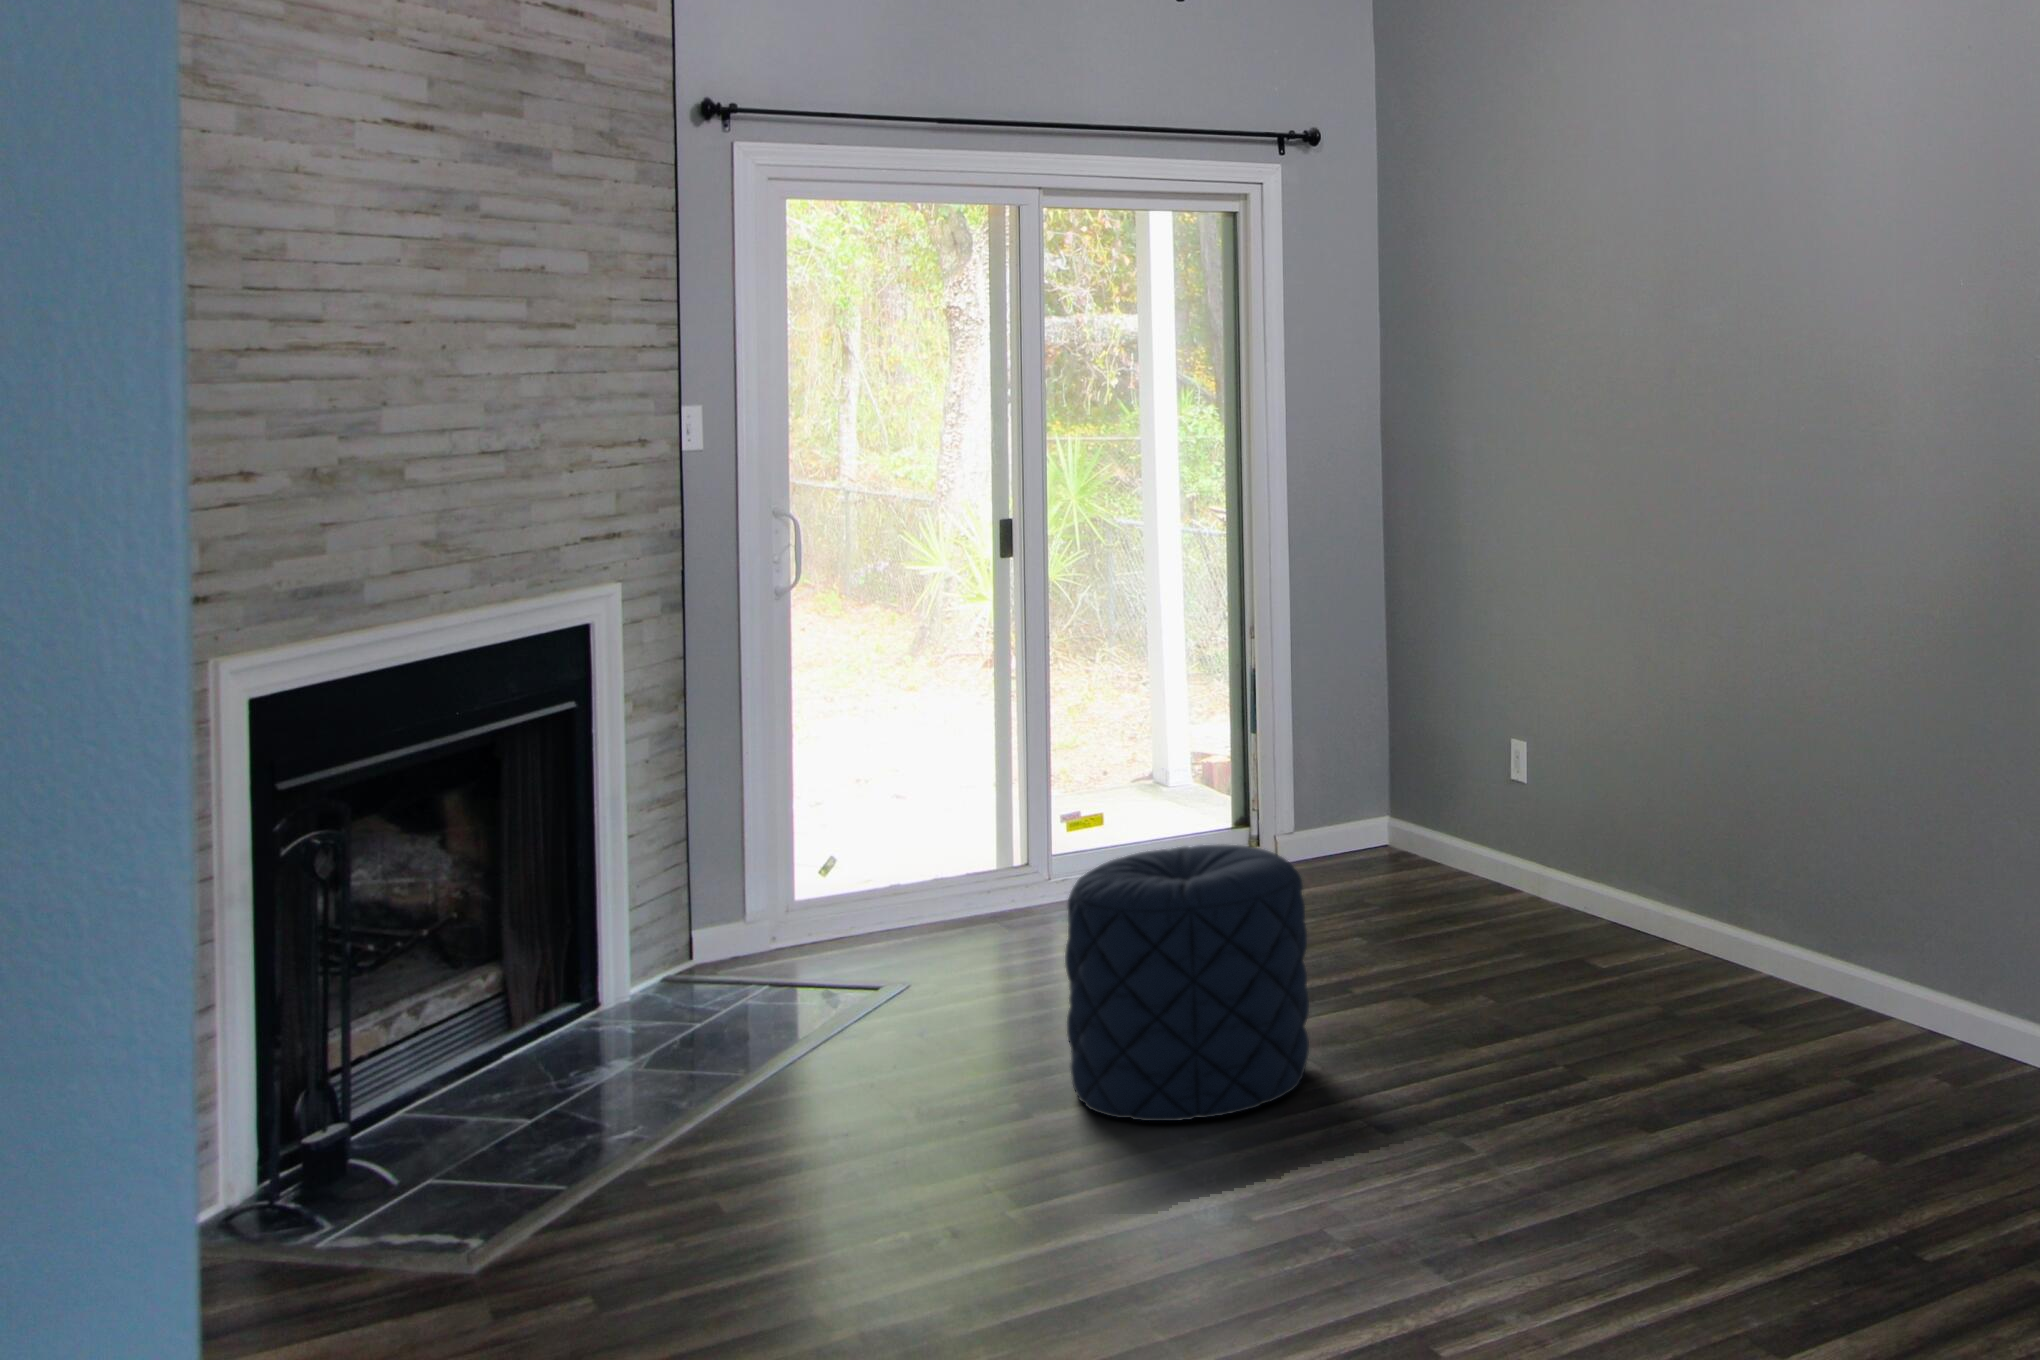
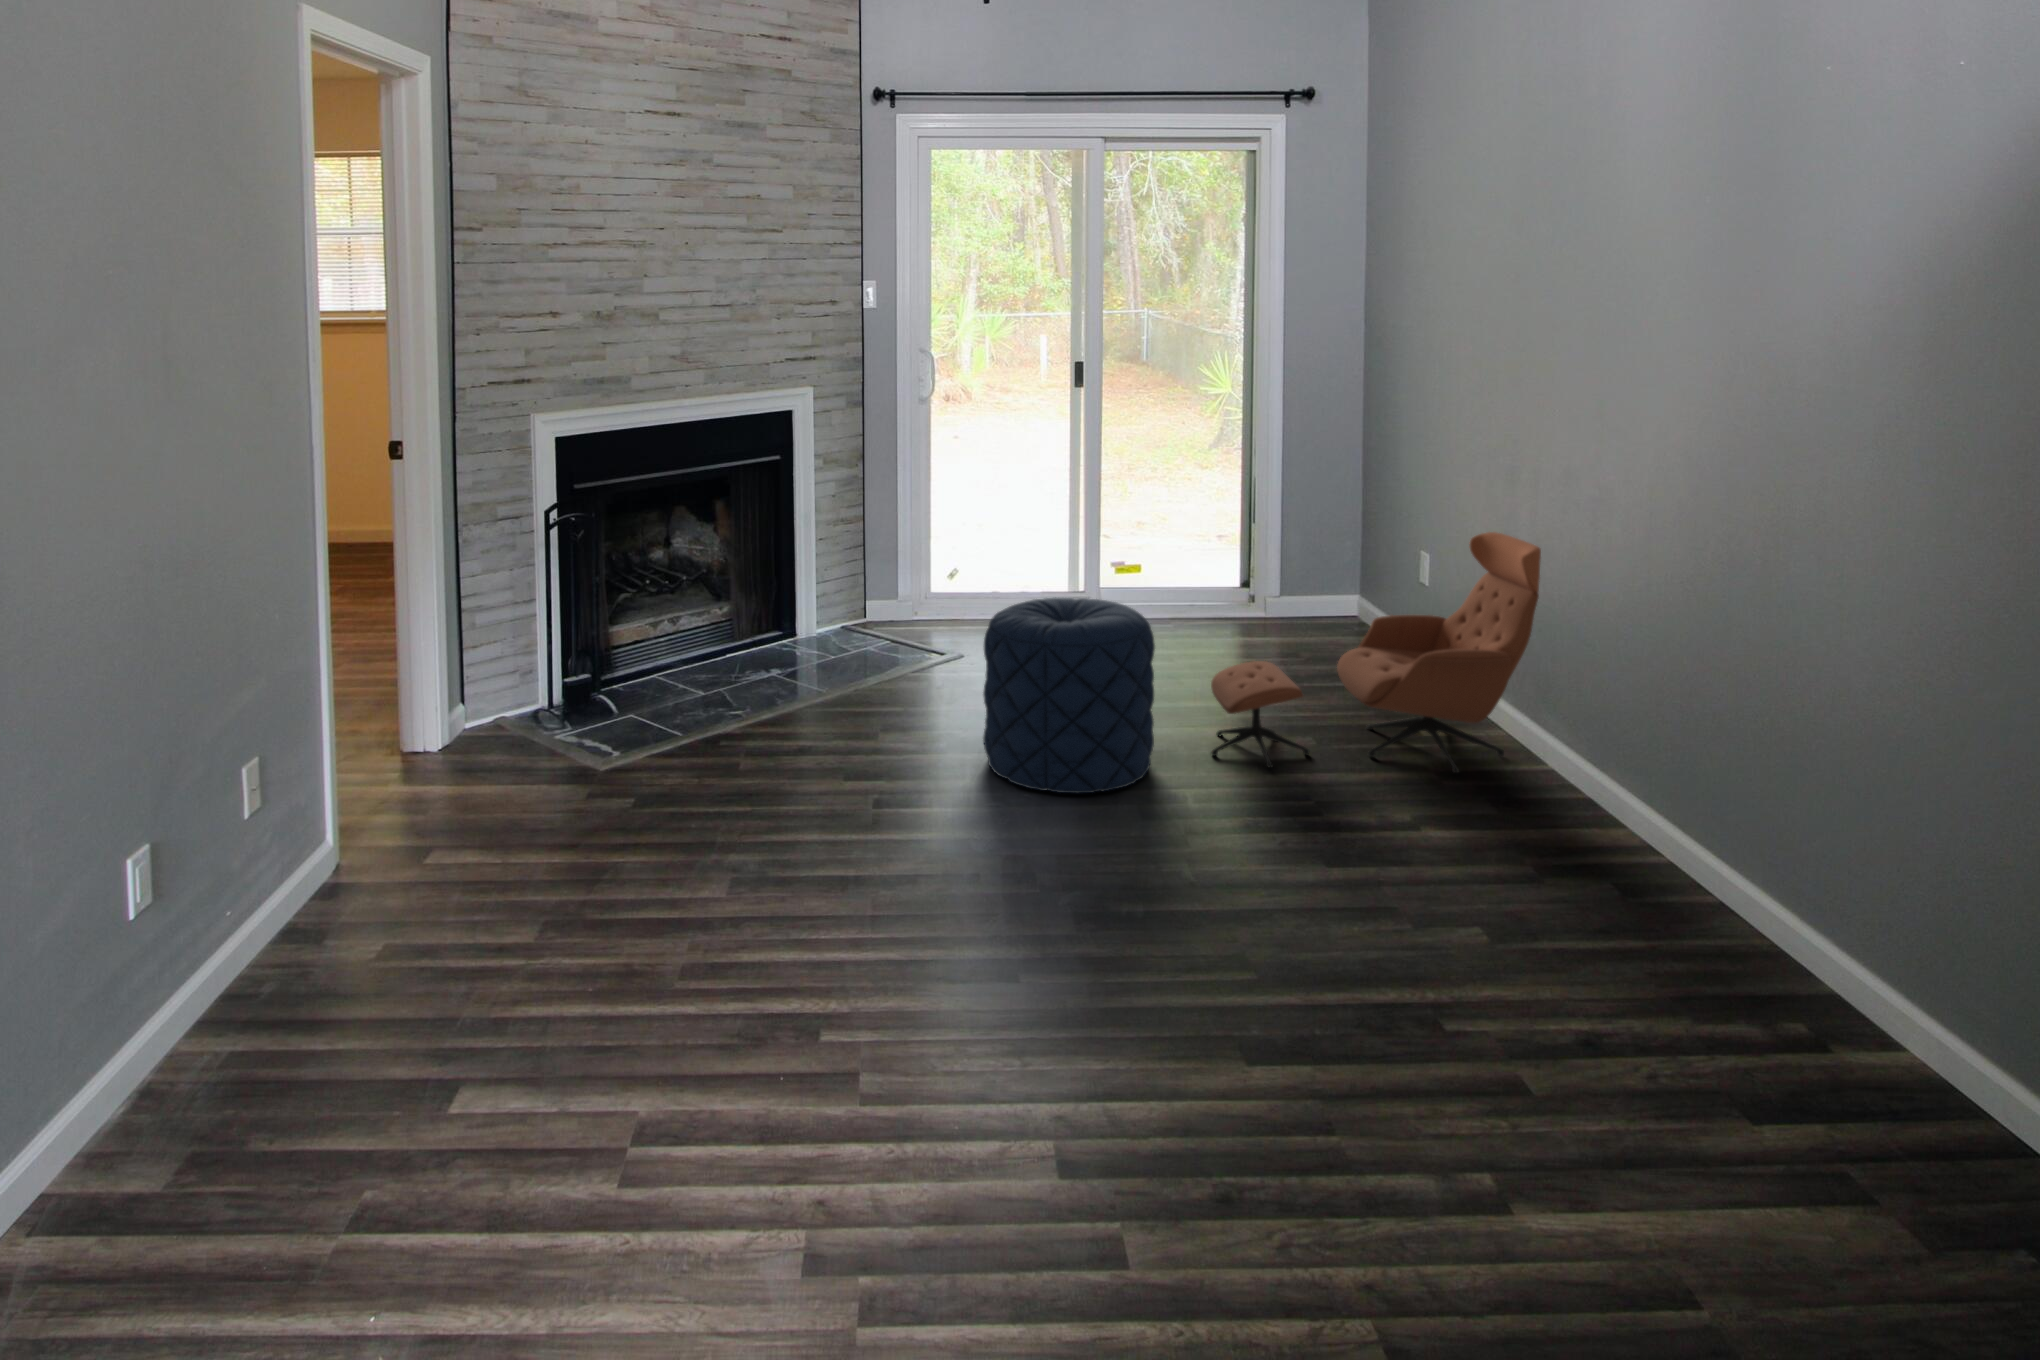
lounge chair: none [1333,696,1703,1035] -> present [1211,532,1541,773]

